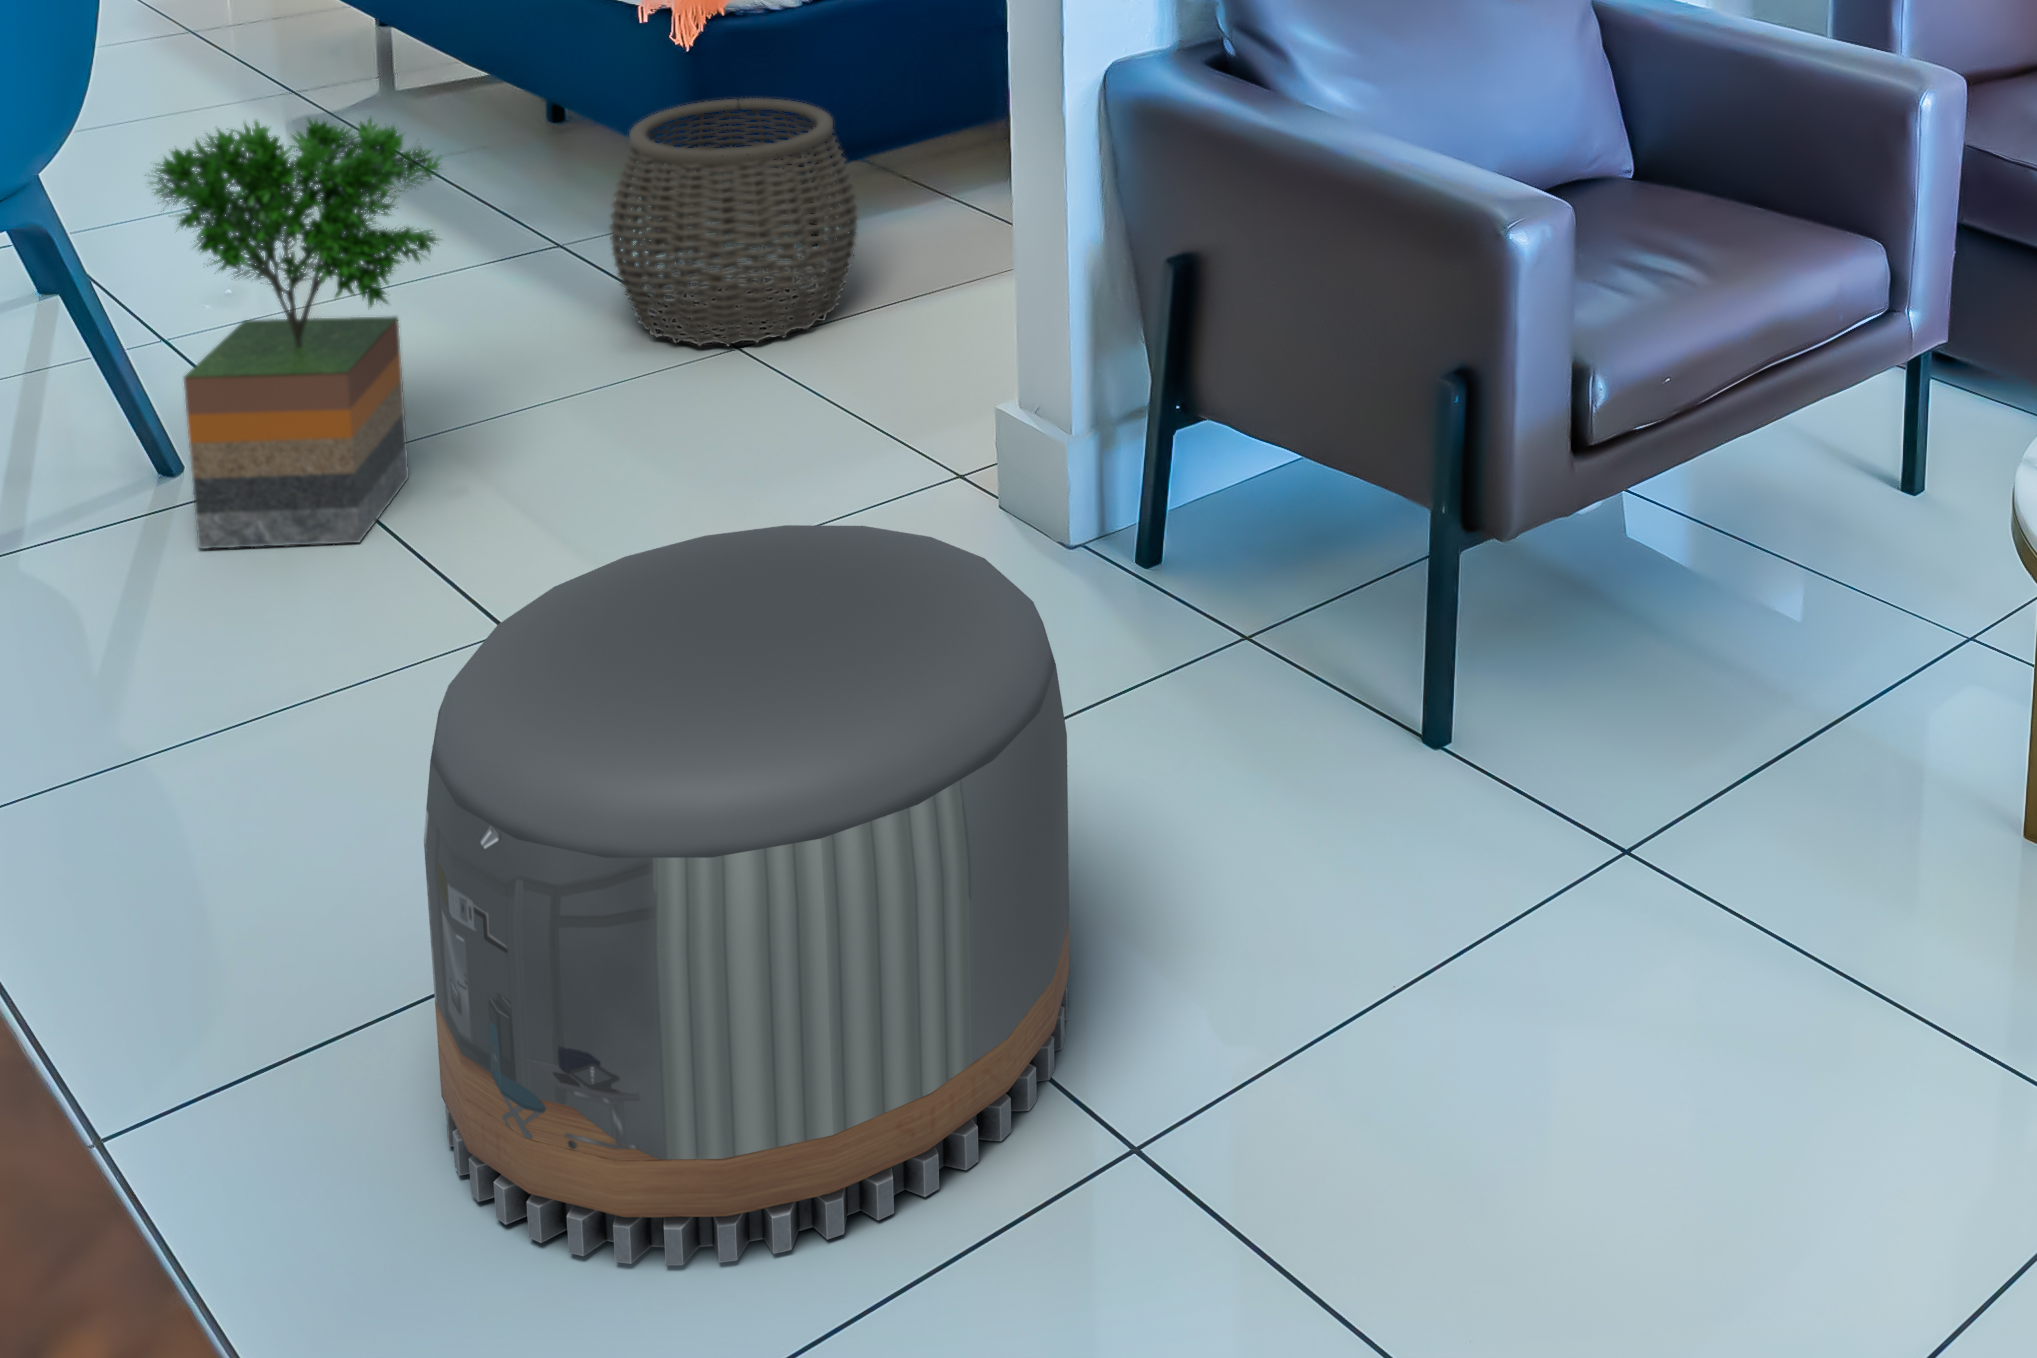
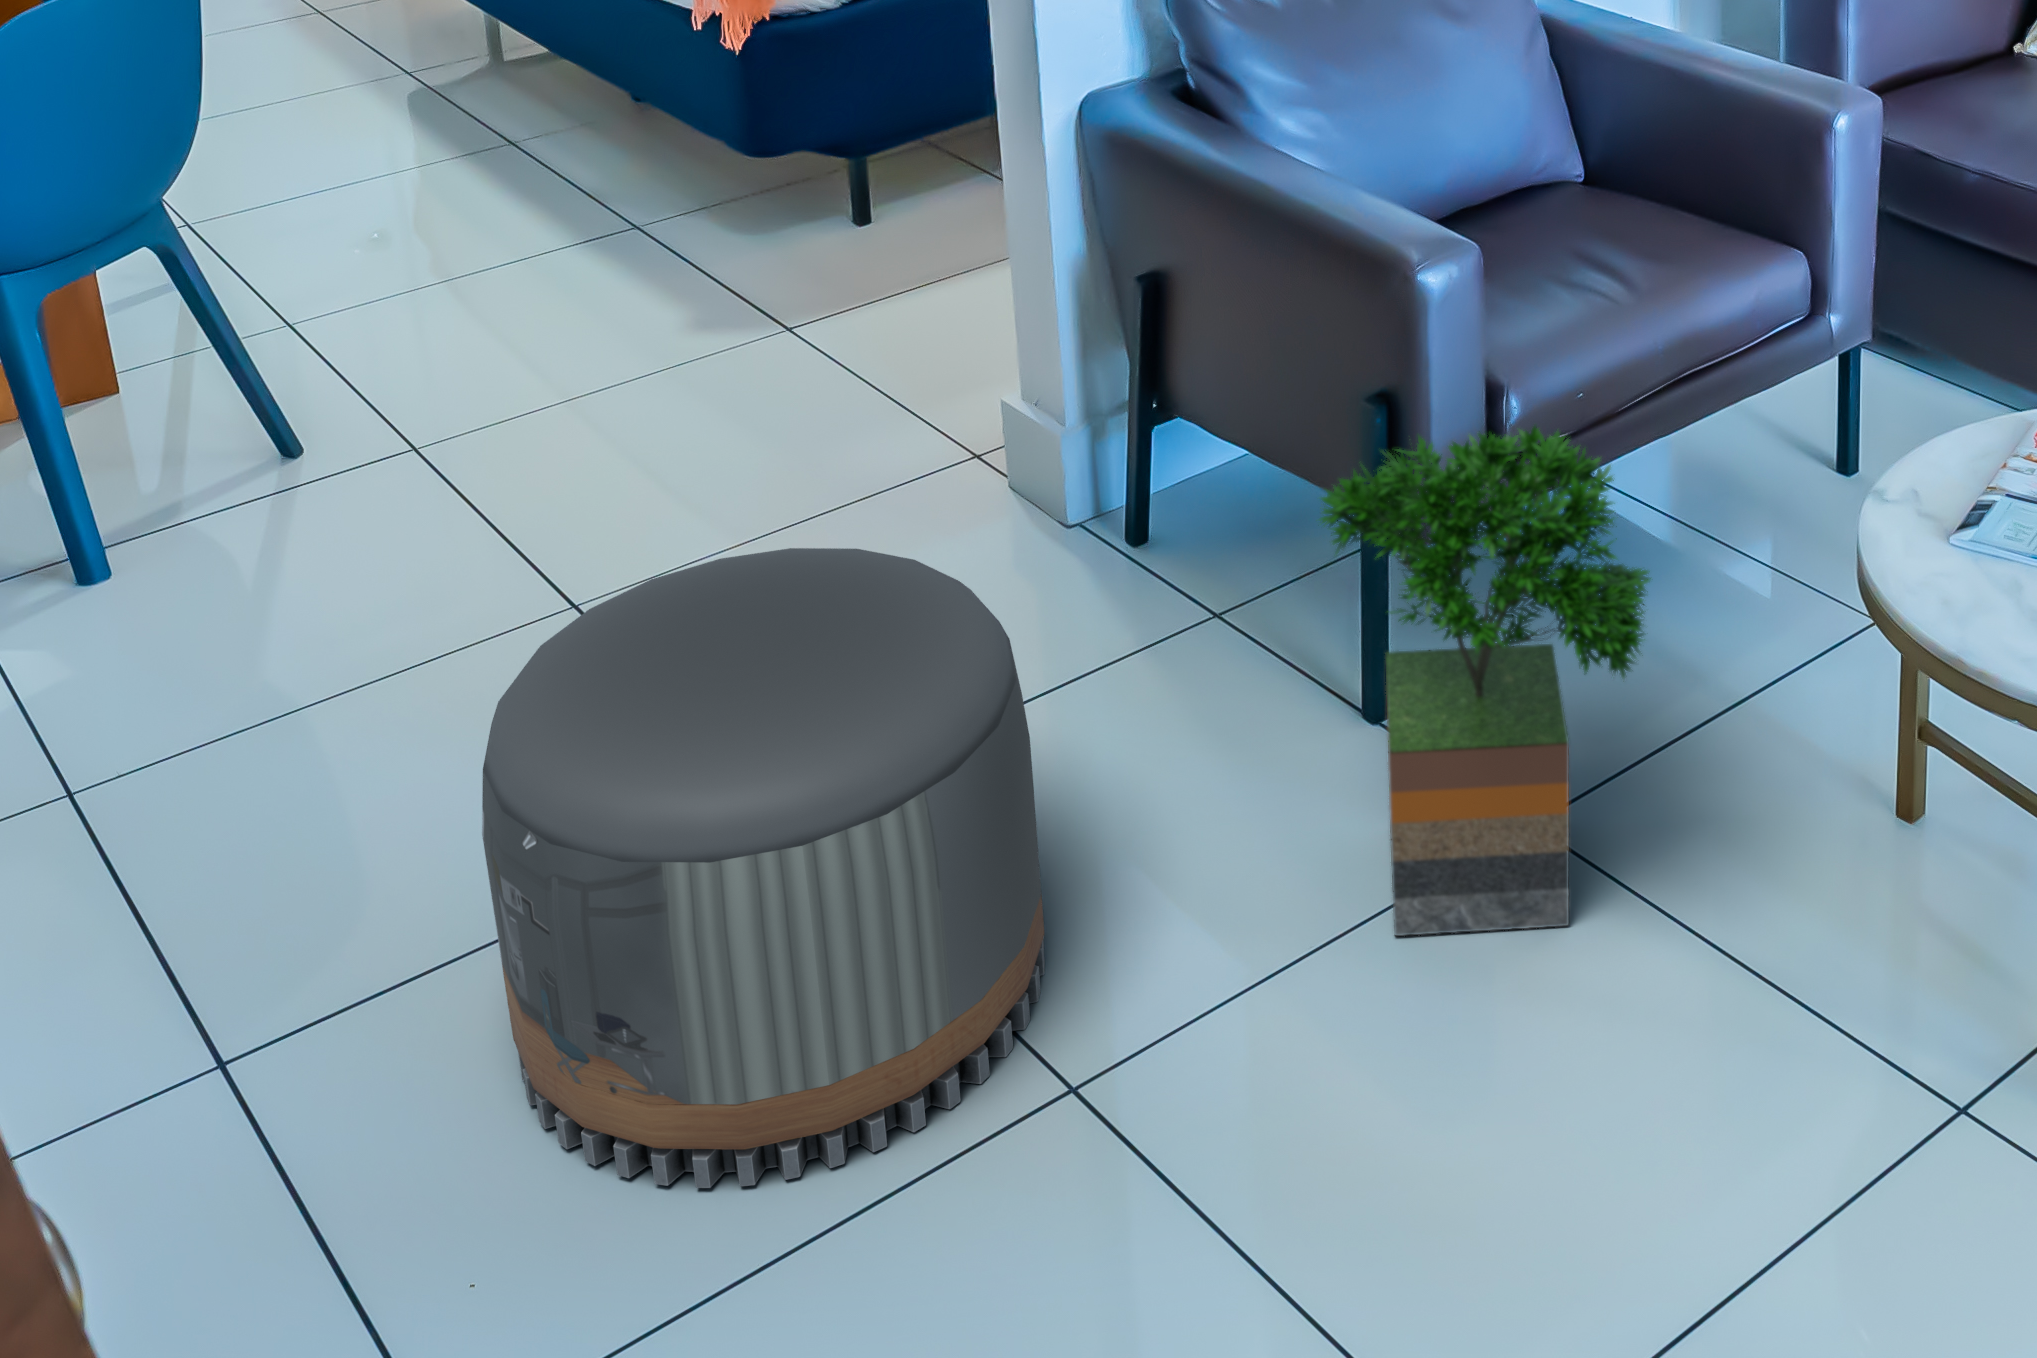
woven basket: present [610,98,858,346] -> none [675,100,898,330]
potted tree: present [145,119,442,549] -> present [1320,426,1651,936]

